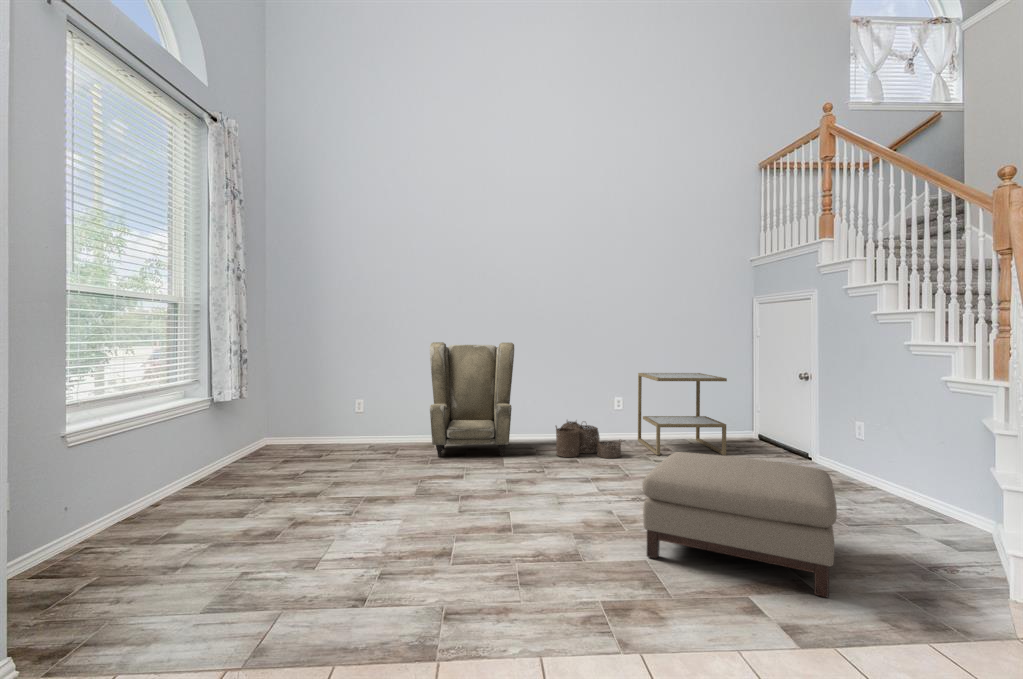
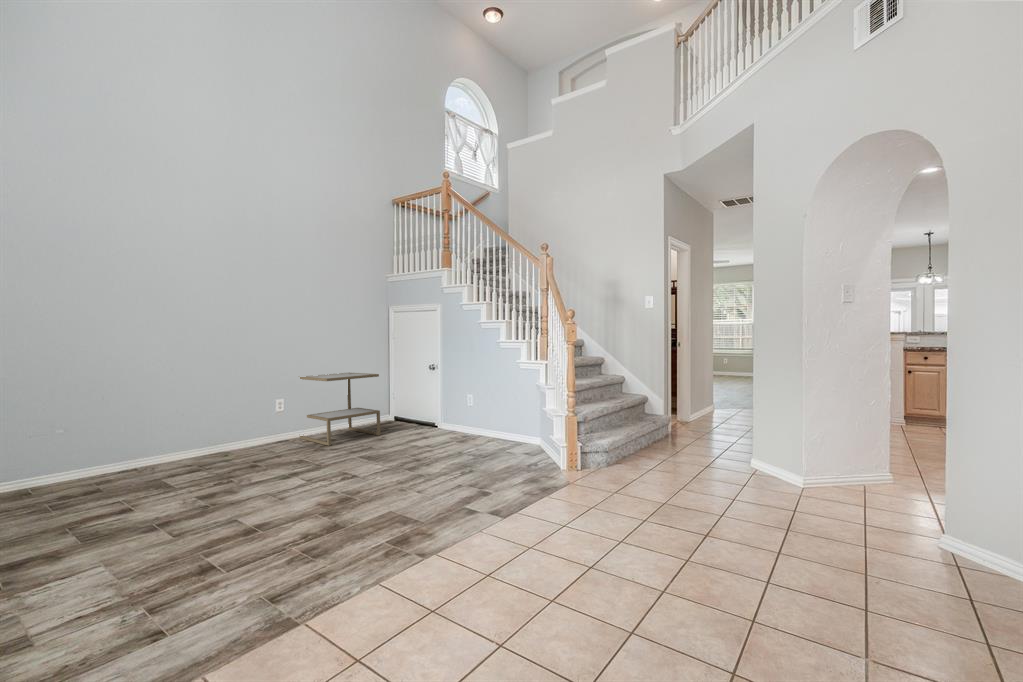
armchair: present [430,342,514,457] -> none [30,354,177,500]
woven basket: present [556,421,621,458] -> none [221,428,298,465]
ottoman: present [642,452,837,598] -> none [379,422,503,509]

